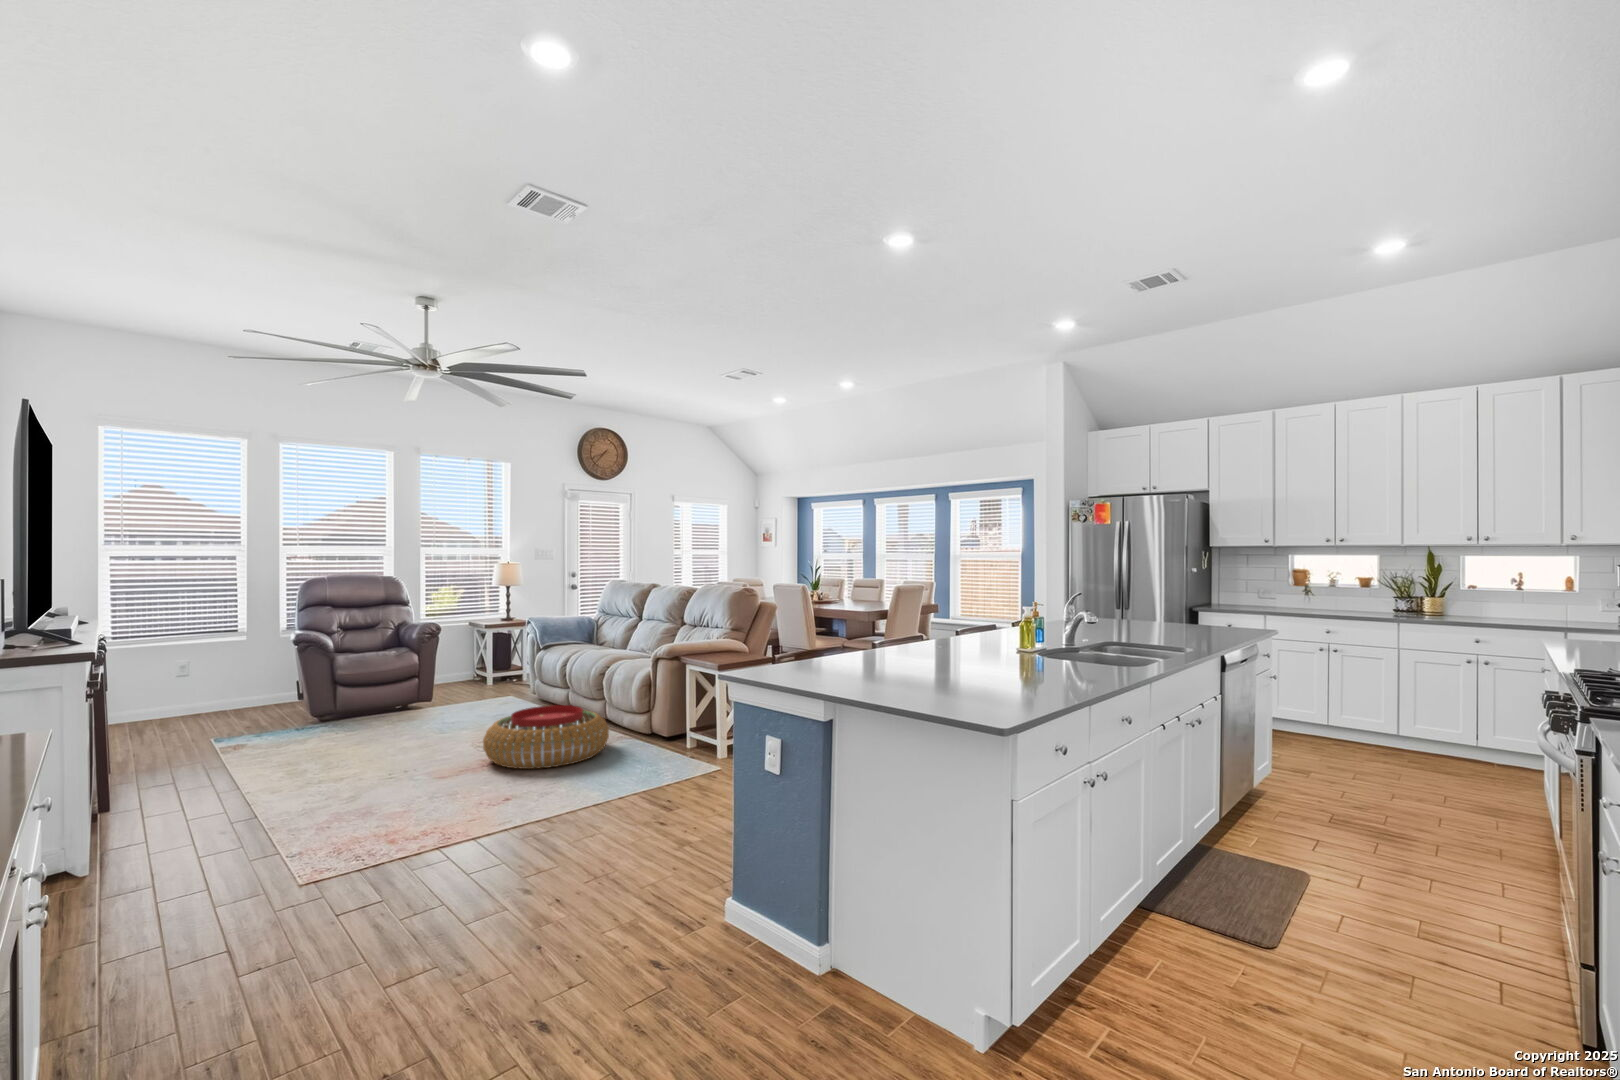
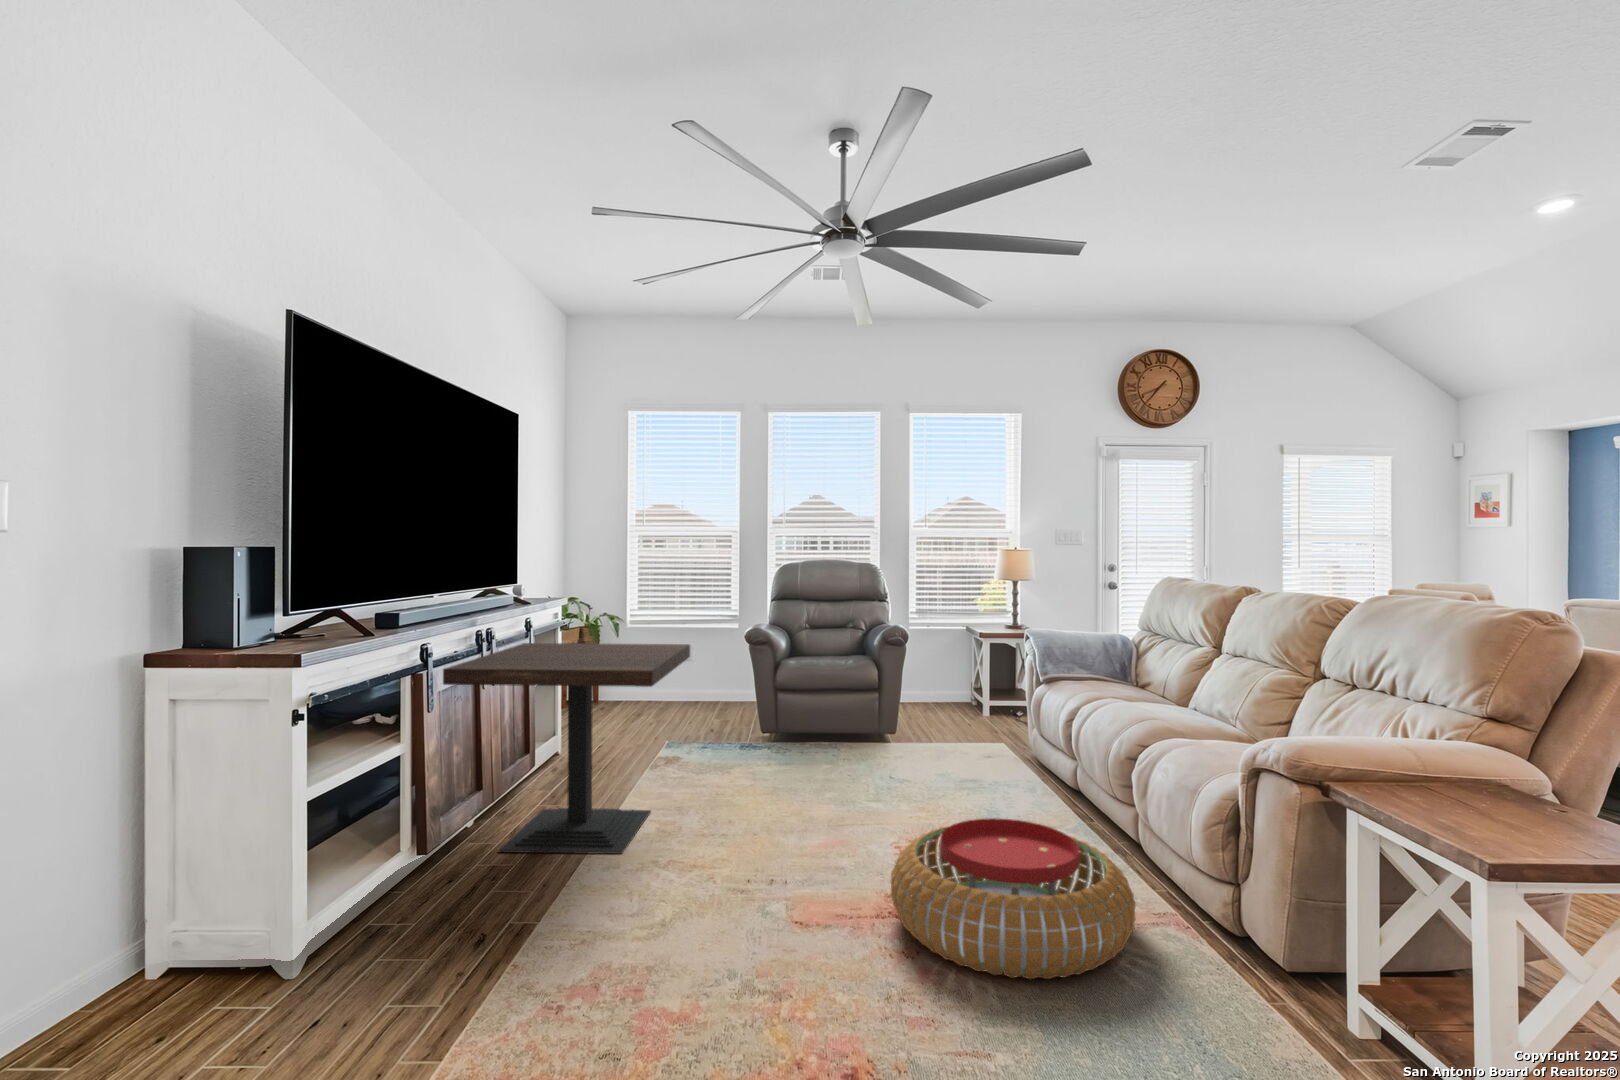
side table: none [111,639,303,800] -> present [443,643,690,854]

